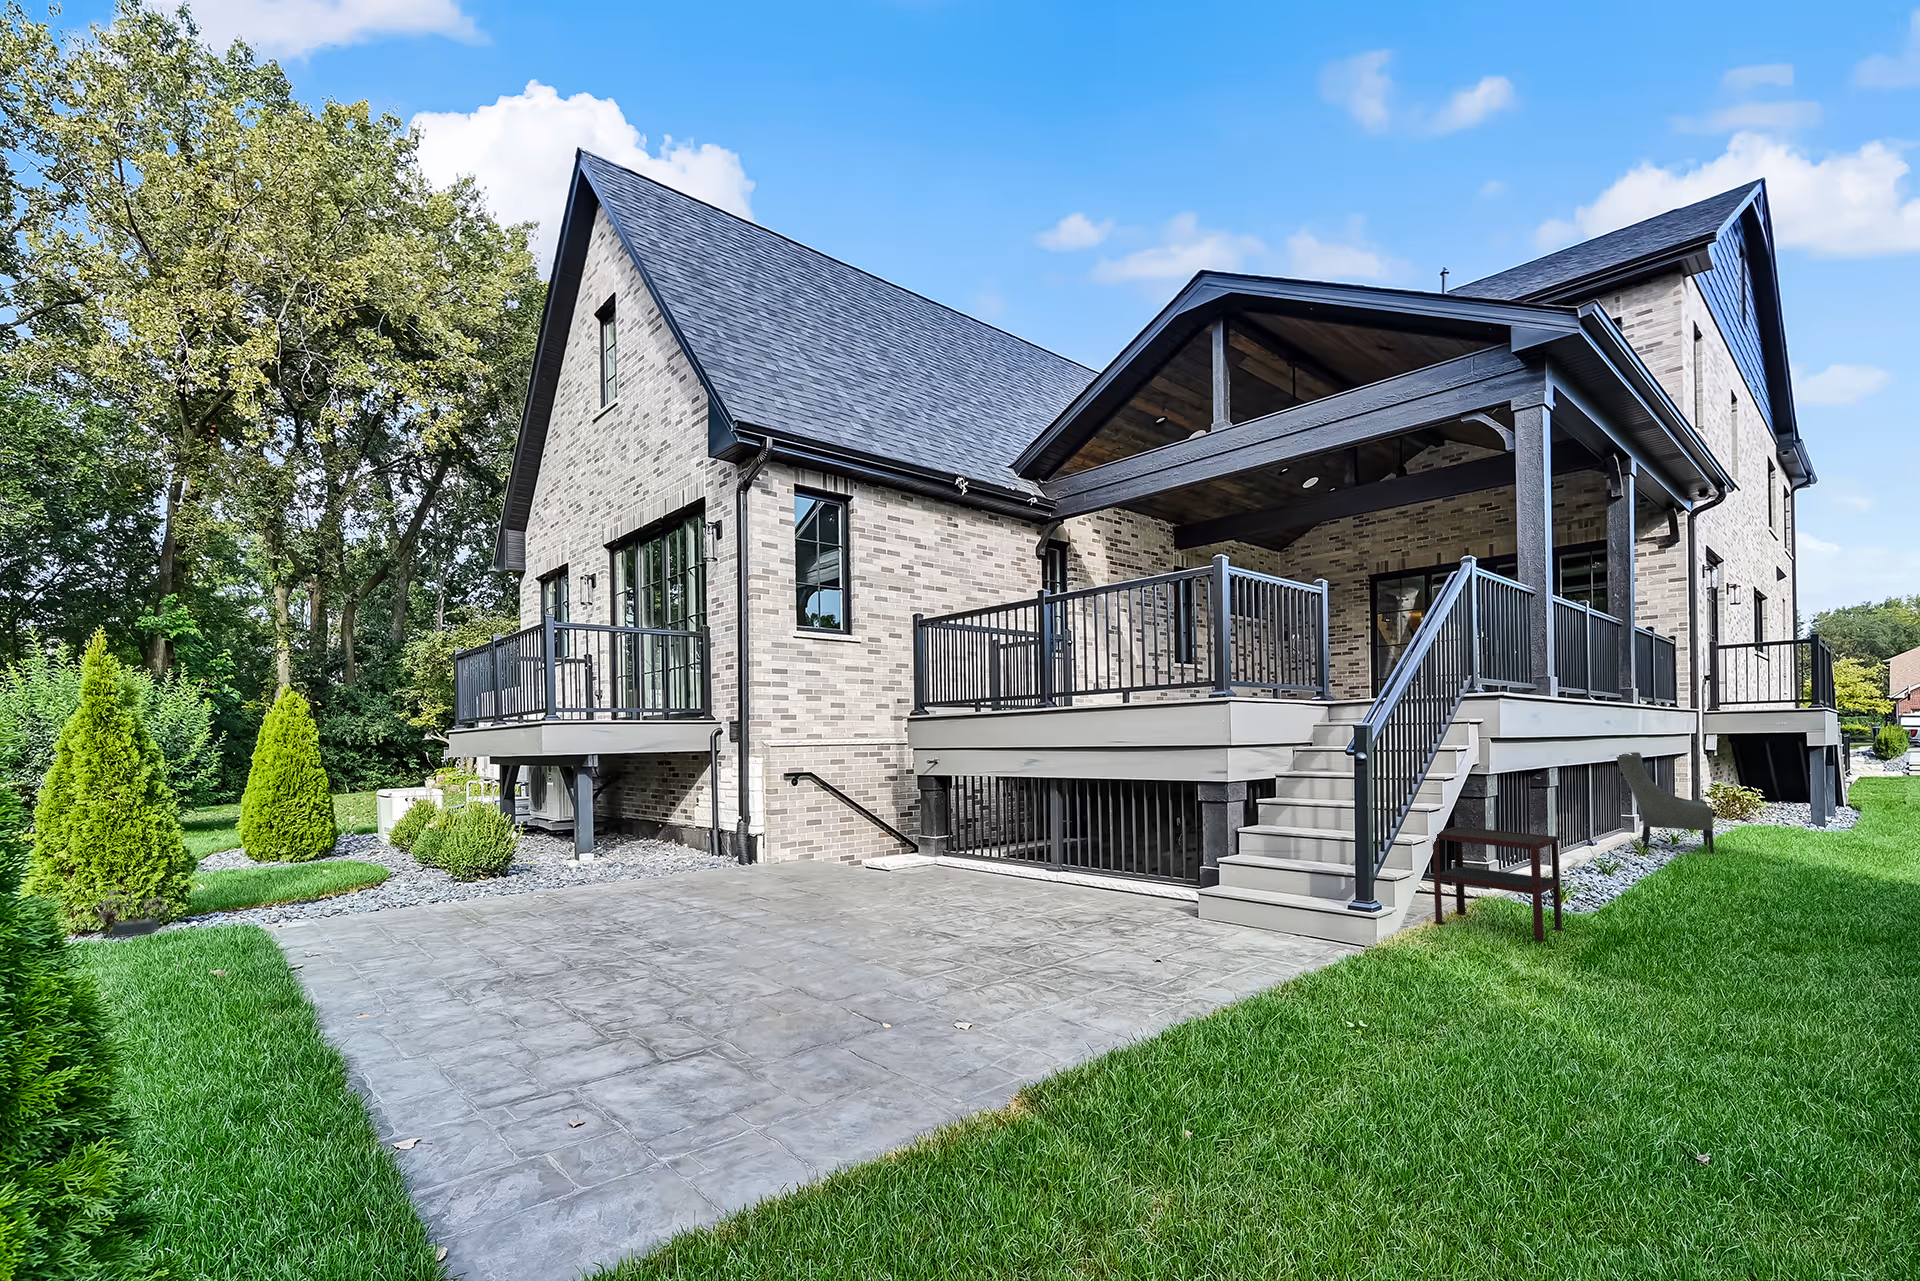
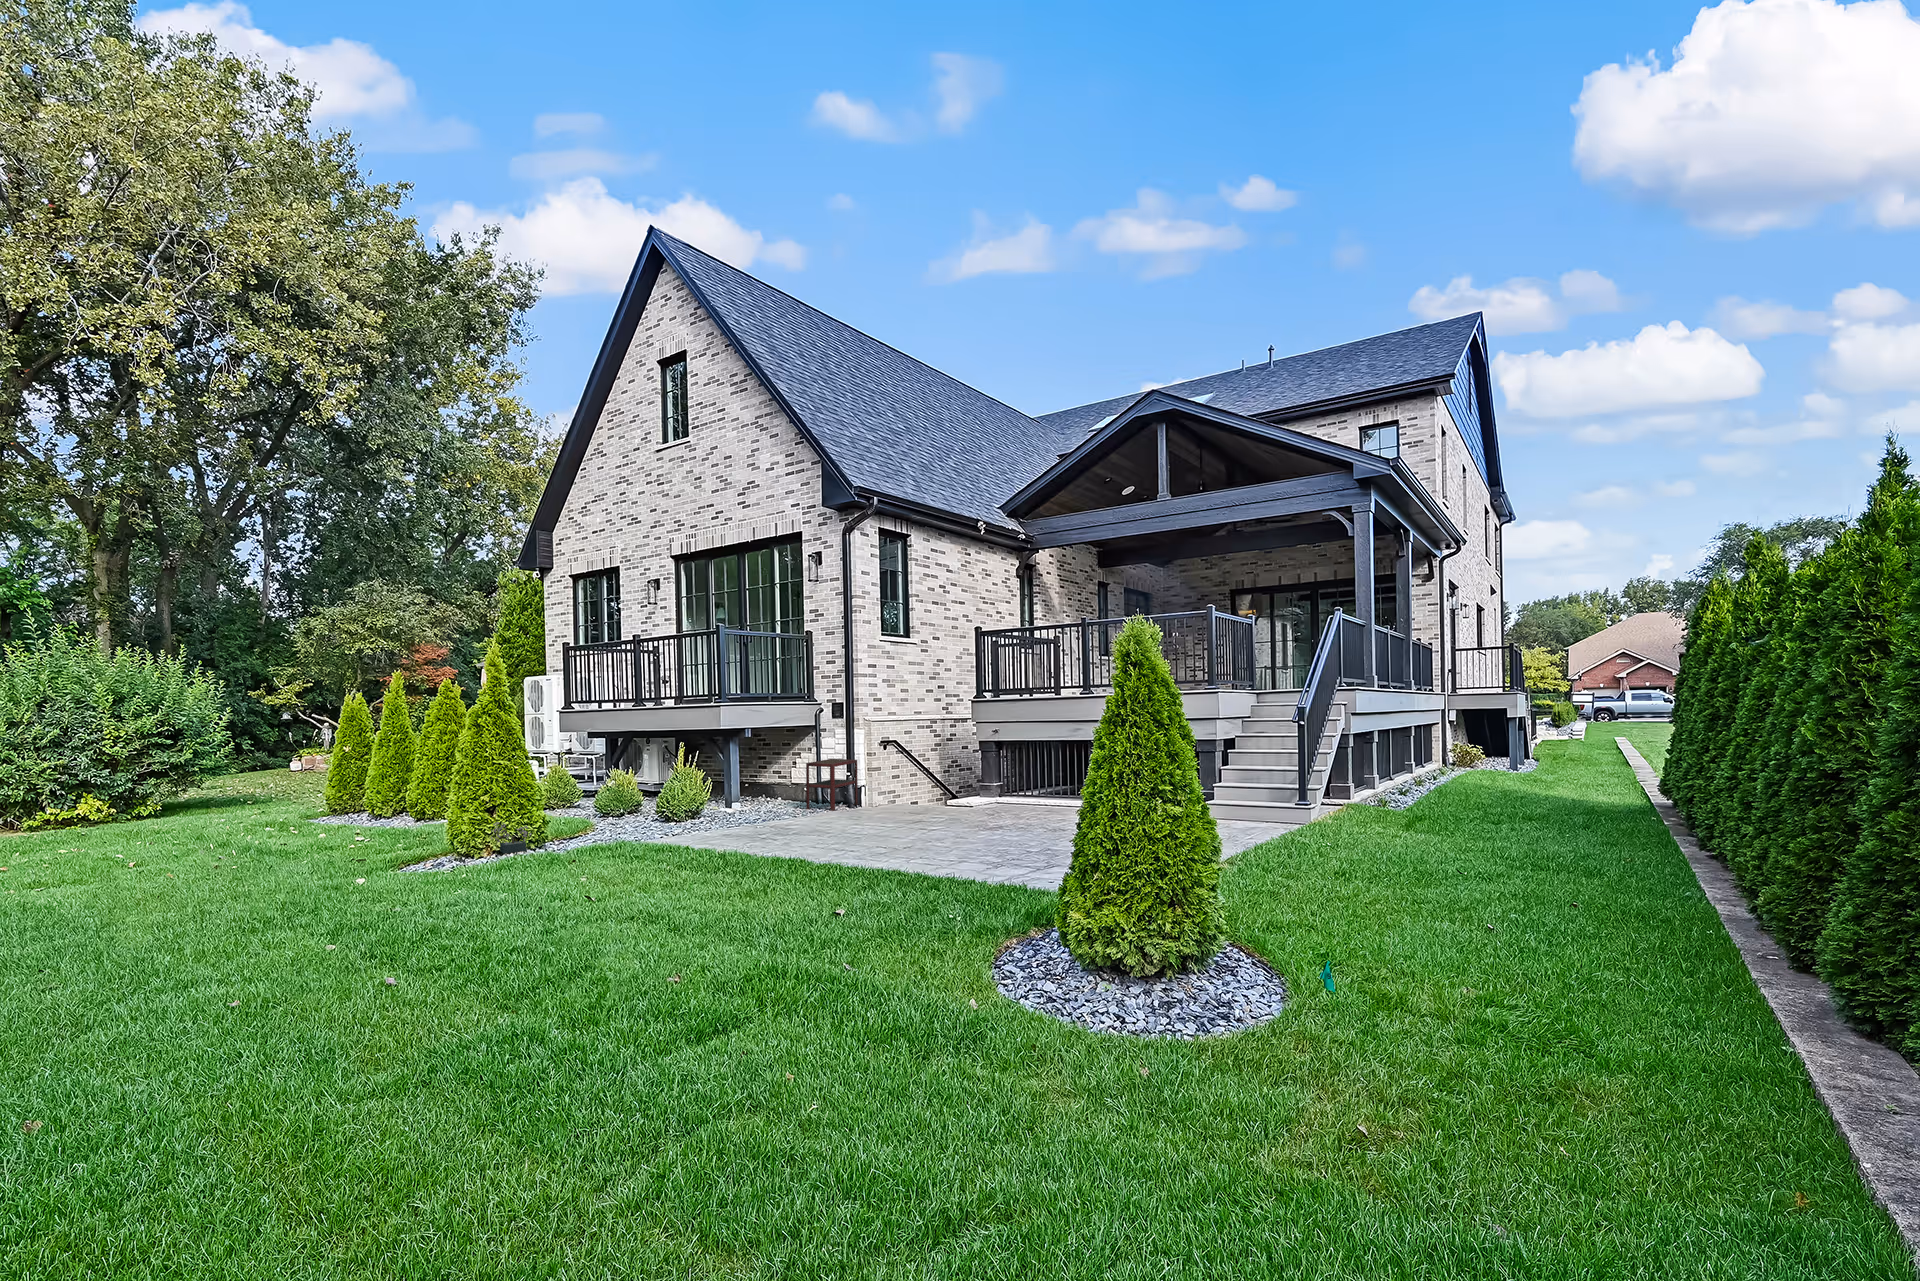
armchair: present [1617,752,1714,854] -> none [1400,720,1453,781]
side table: present [1433,826,1564,942] -> present [806,759,858,811]

